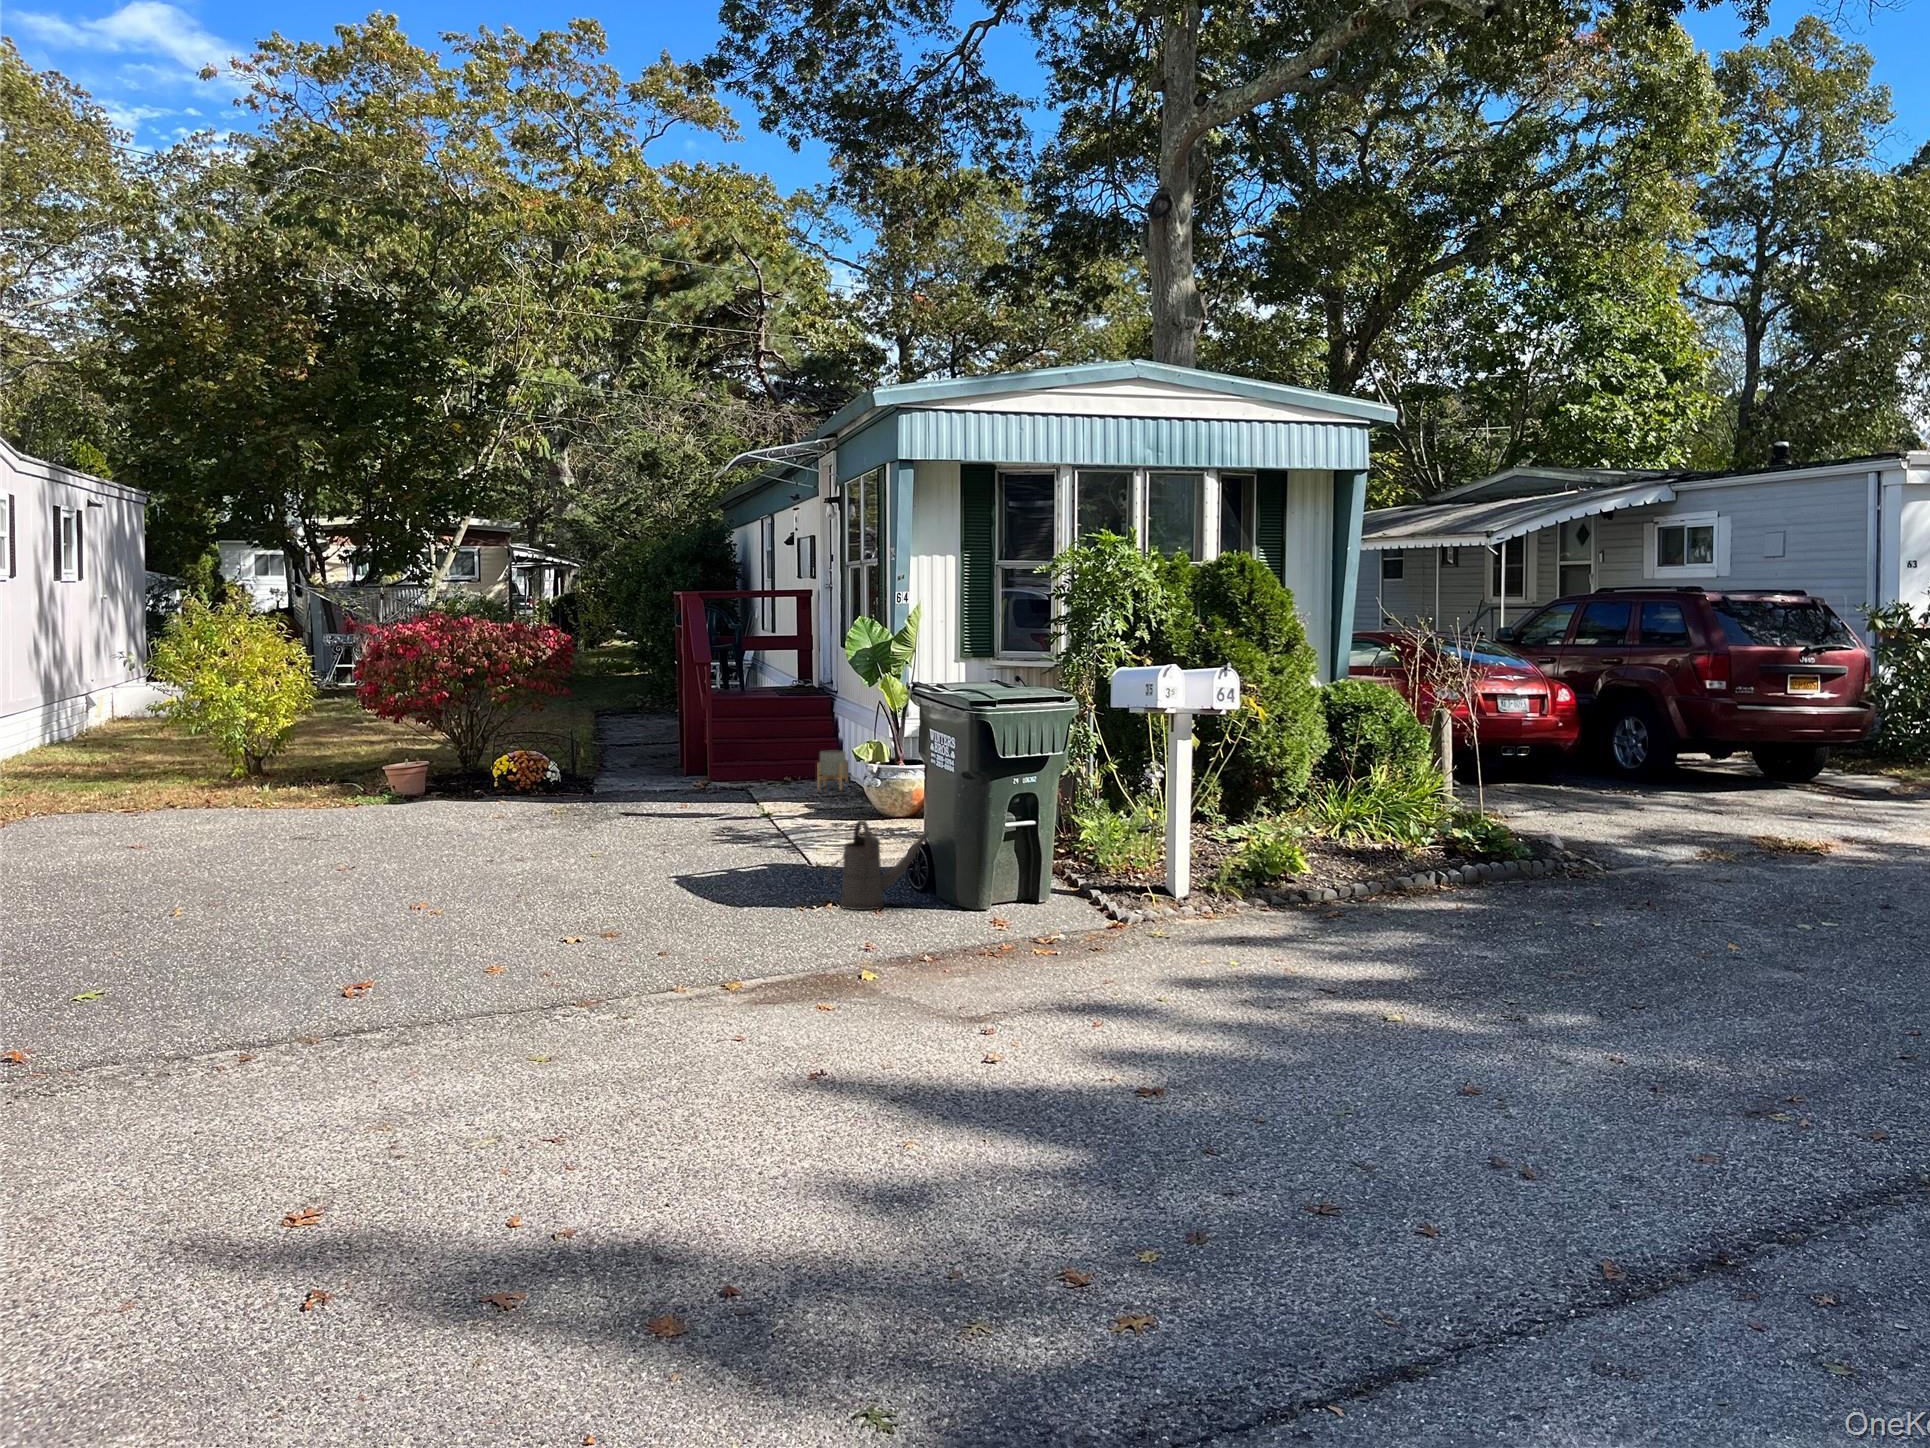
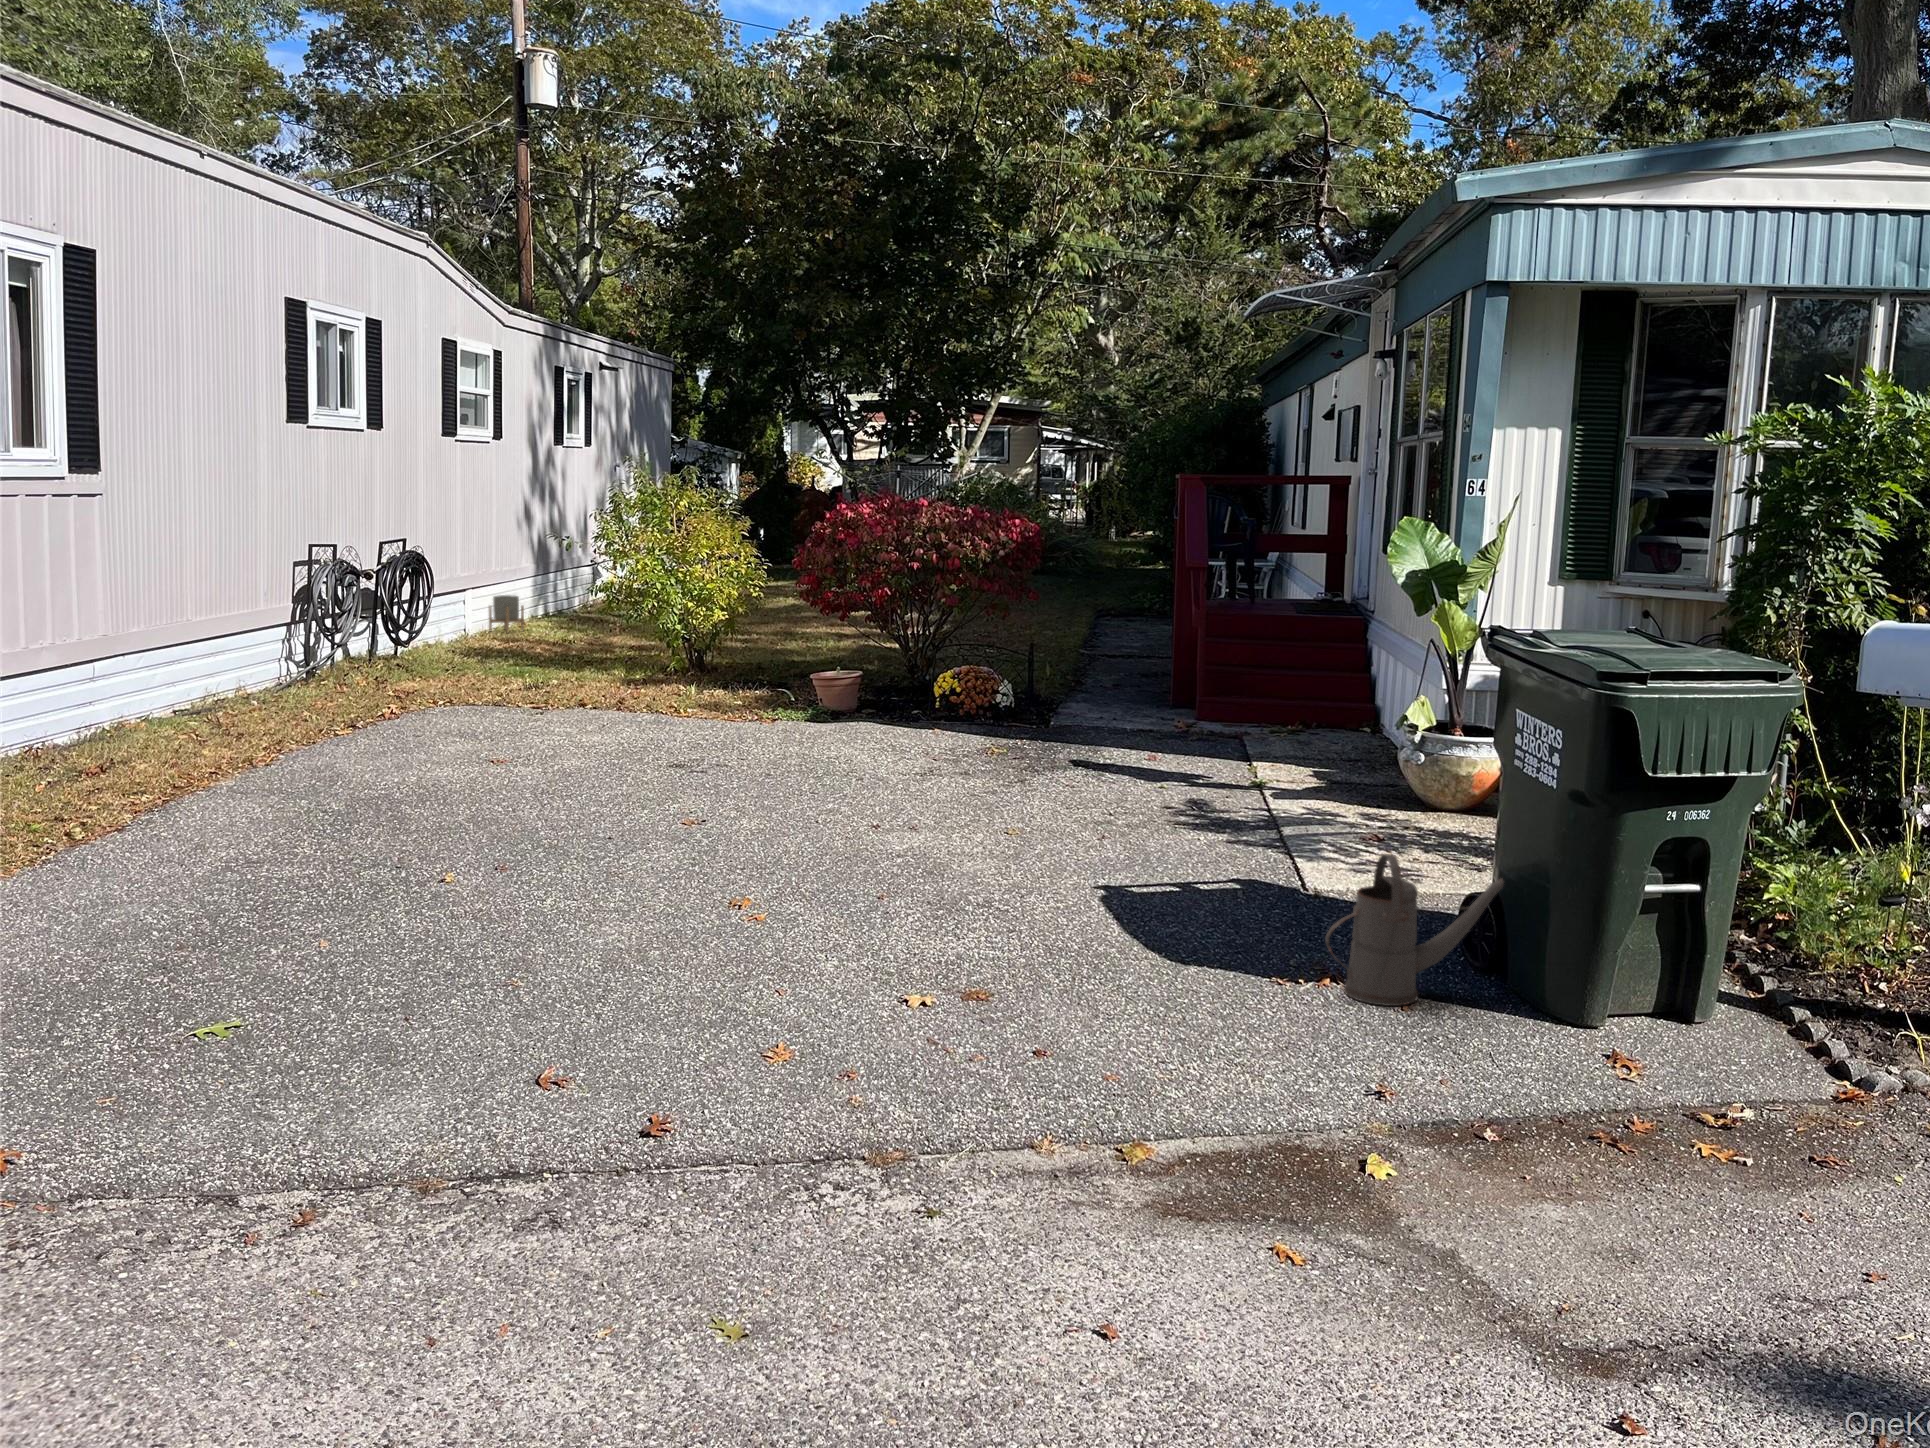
planter: present [817,751,848,790] -> present [489,595,524,633]

